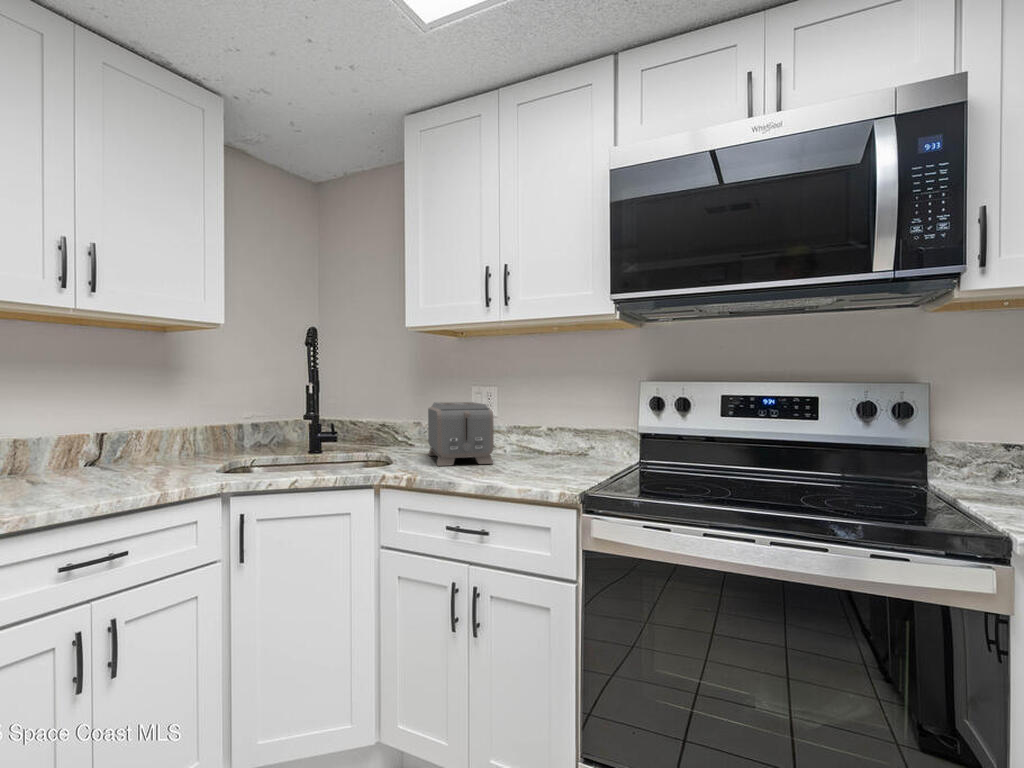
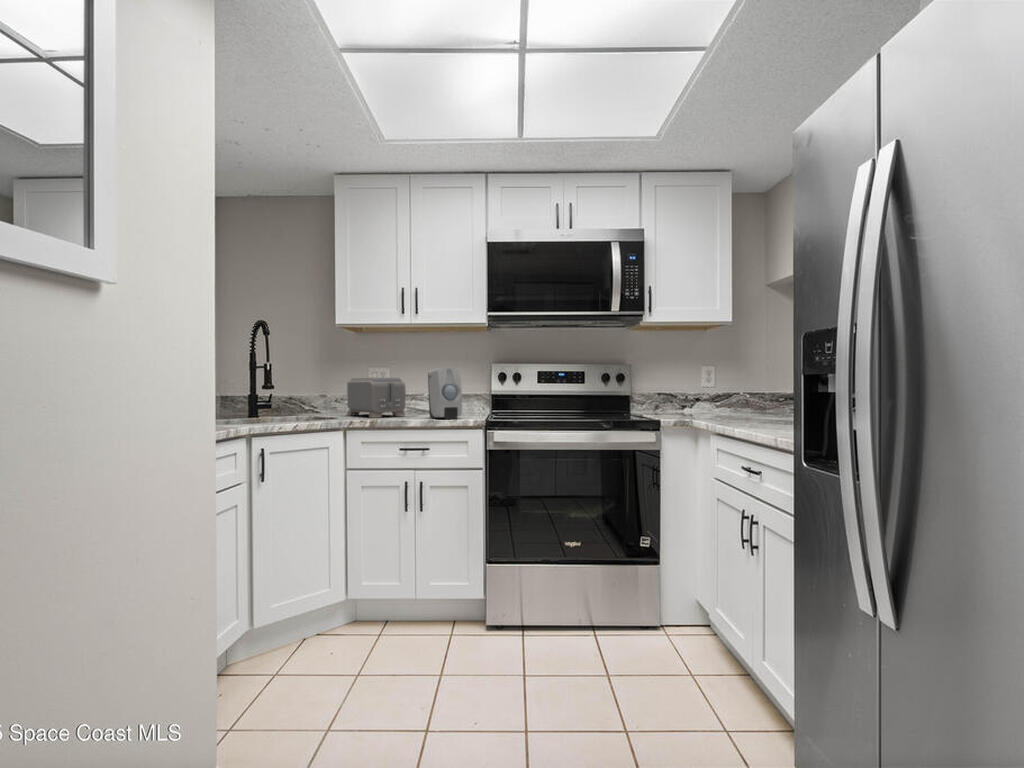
soap dispenser: none [515,393,556,481] -> present [428,368,462,419]

